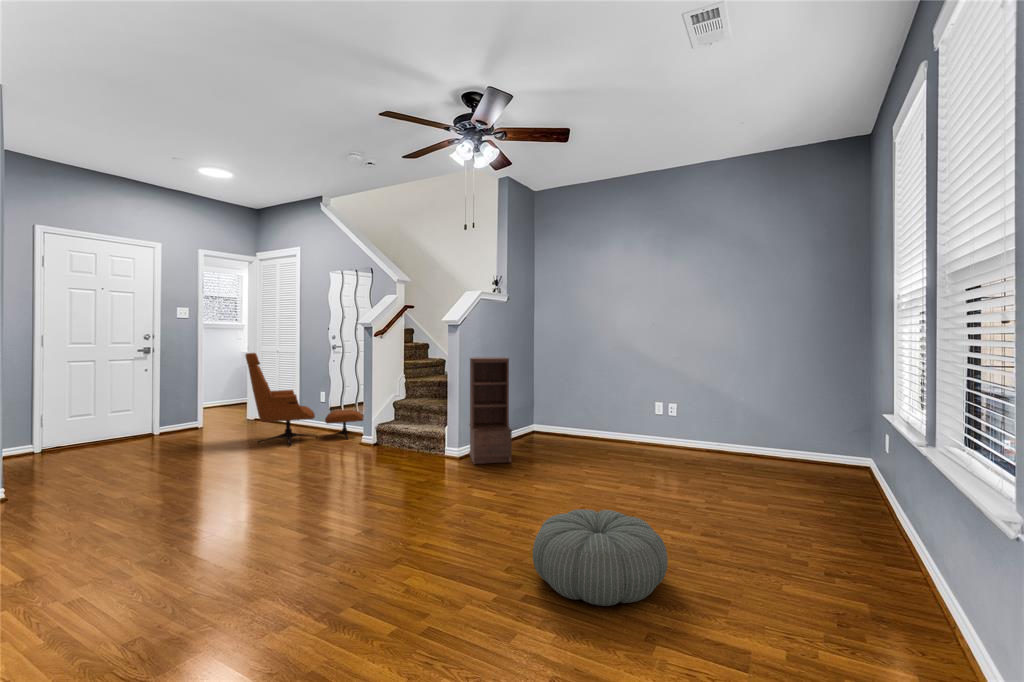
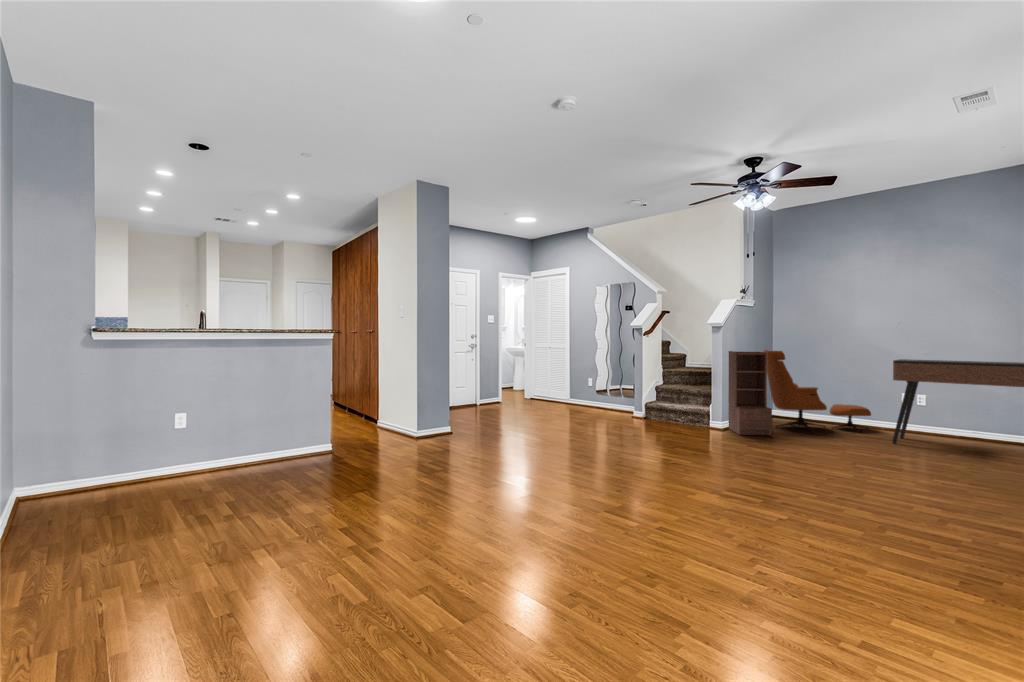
lounge chair: present [246,353,364,446] -> present [764,350,871,433]
console table: none [638,366,785,484] -> present [892,359,1024,444]
pouf: present [533,509,668,606] -> none [847,454,964,511]

